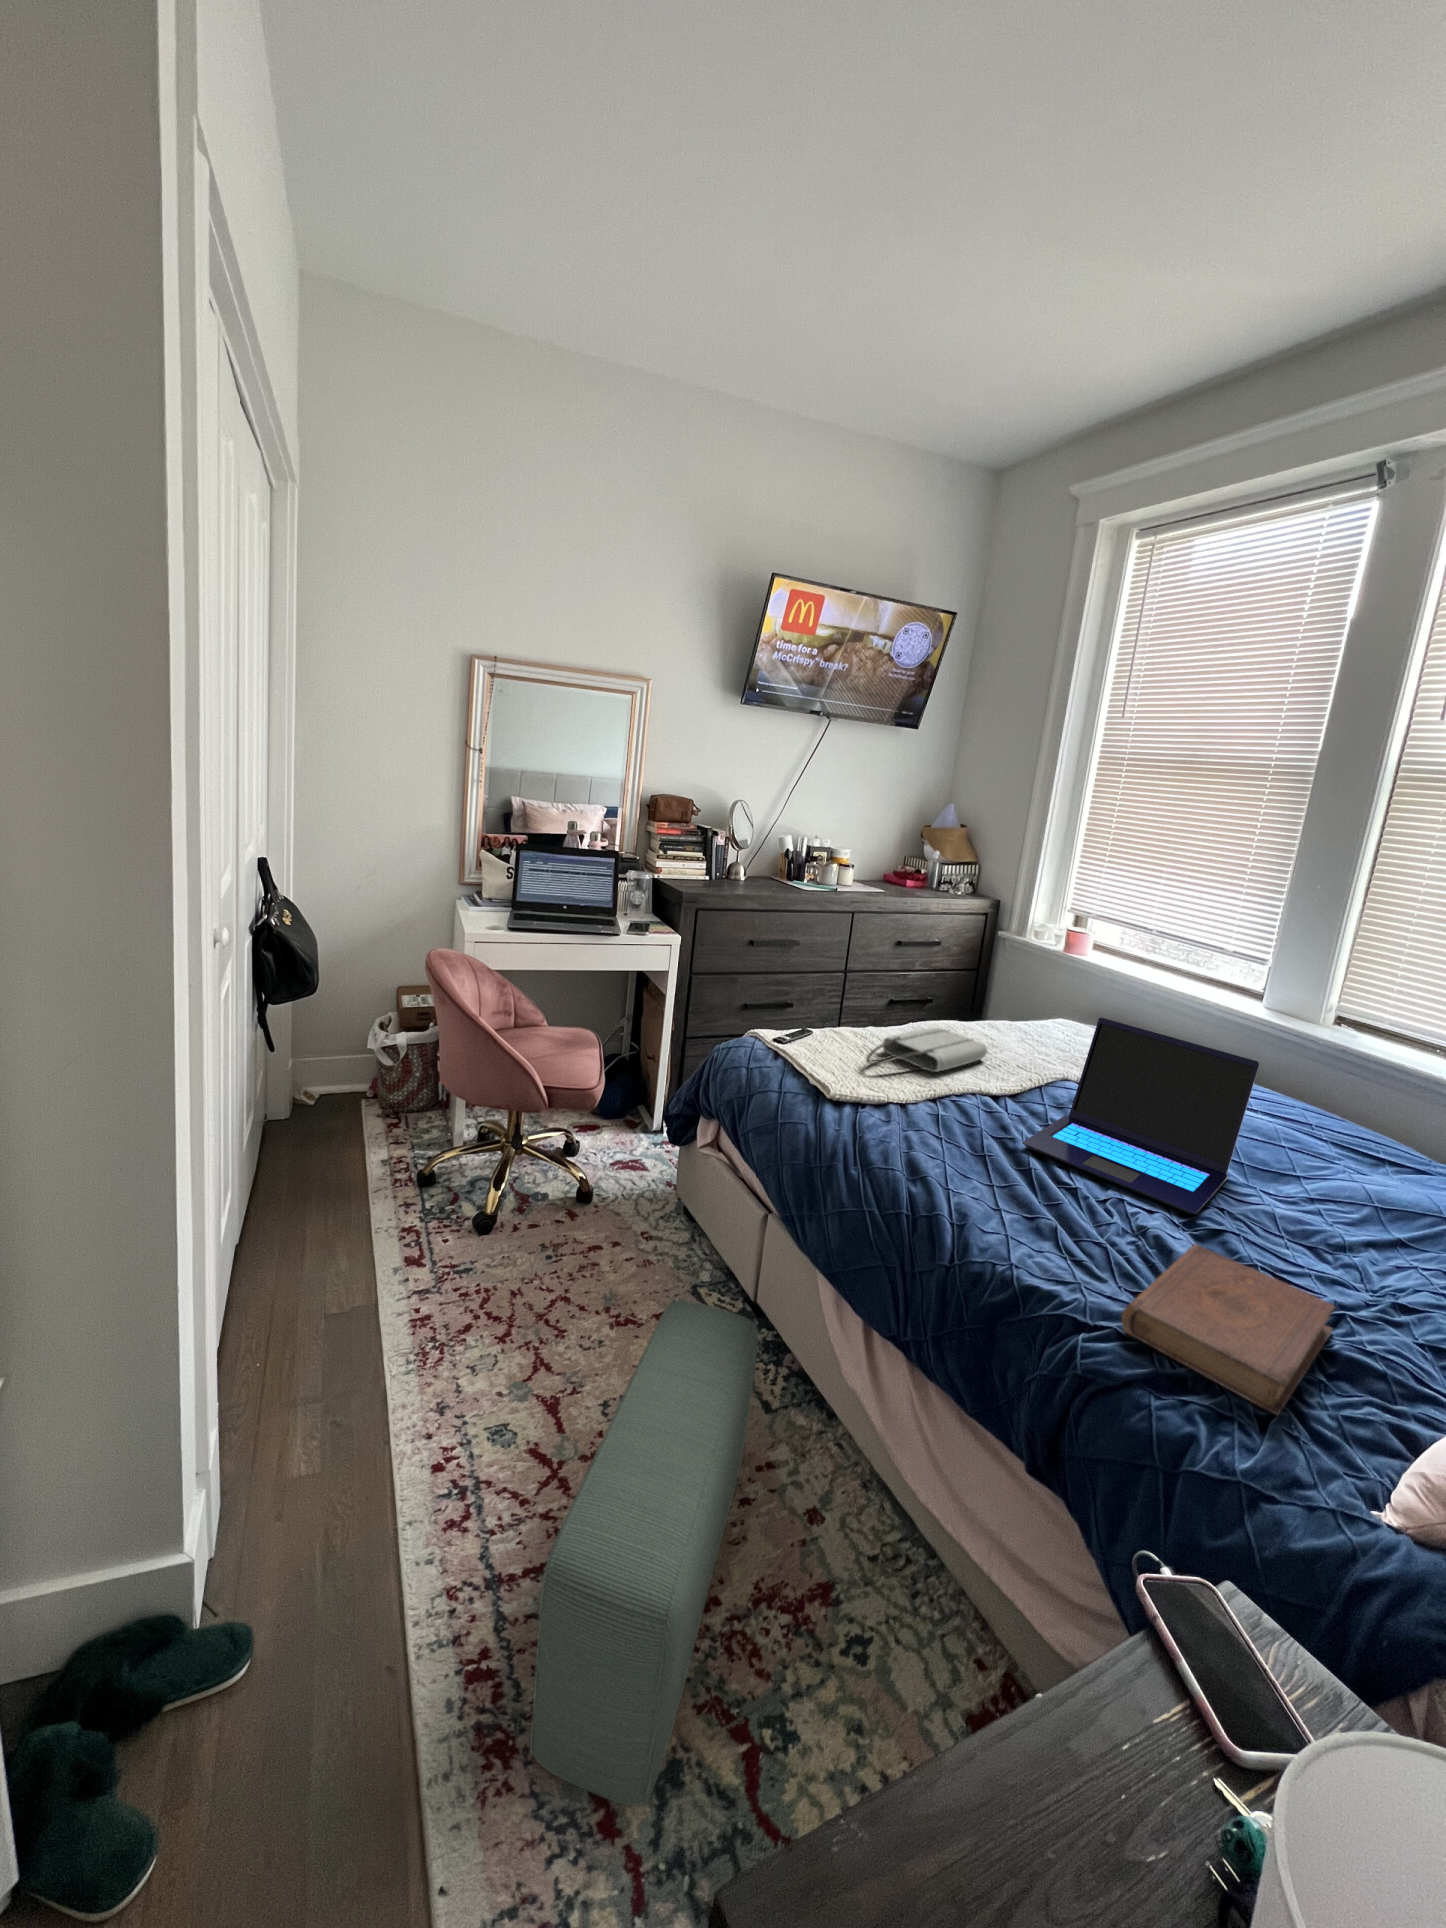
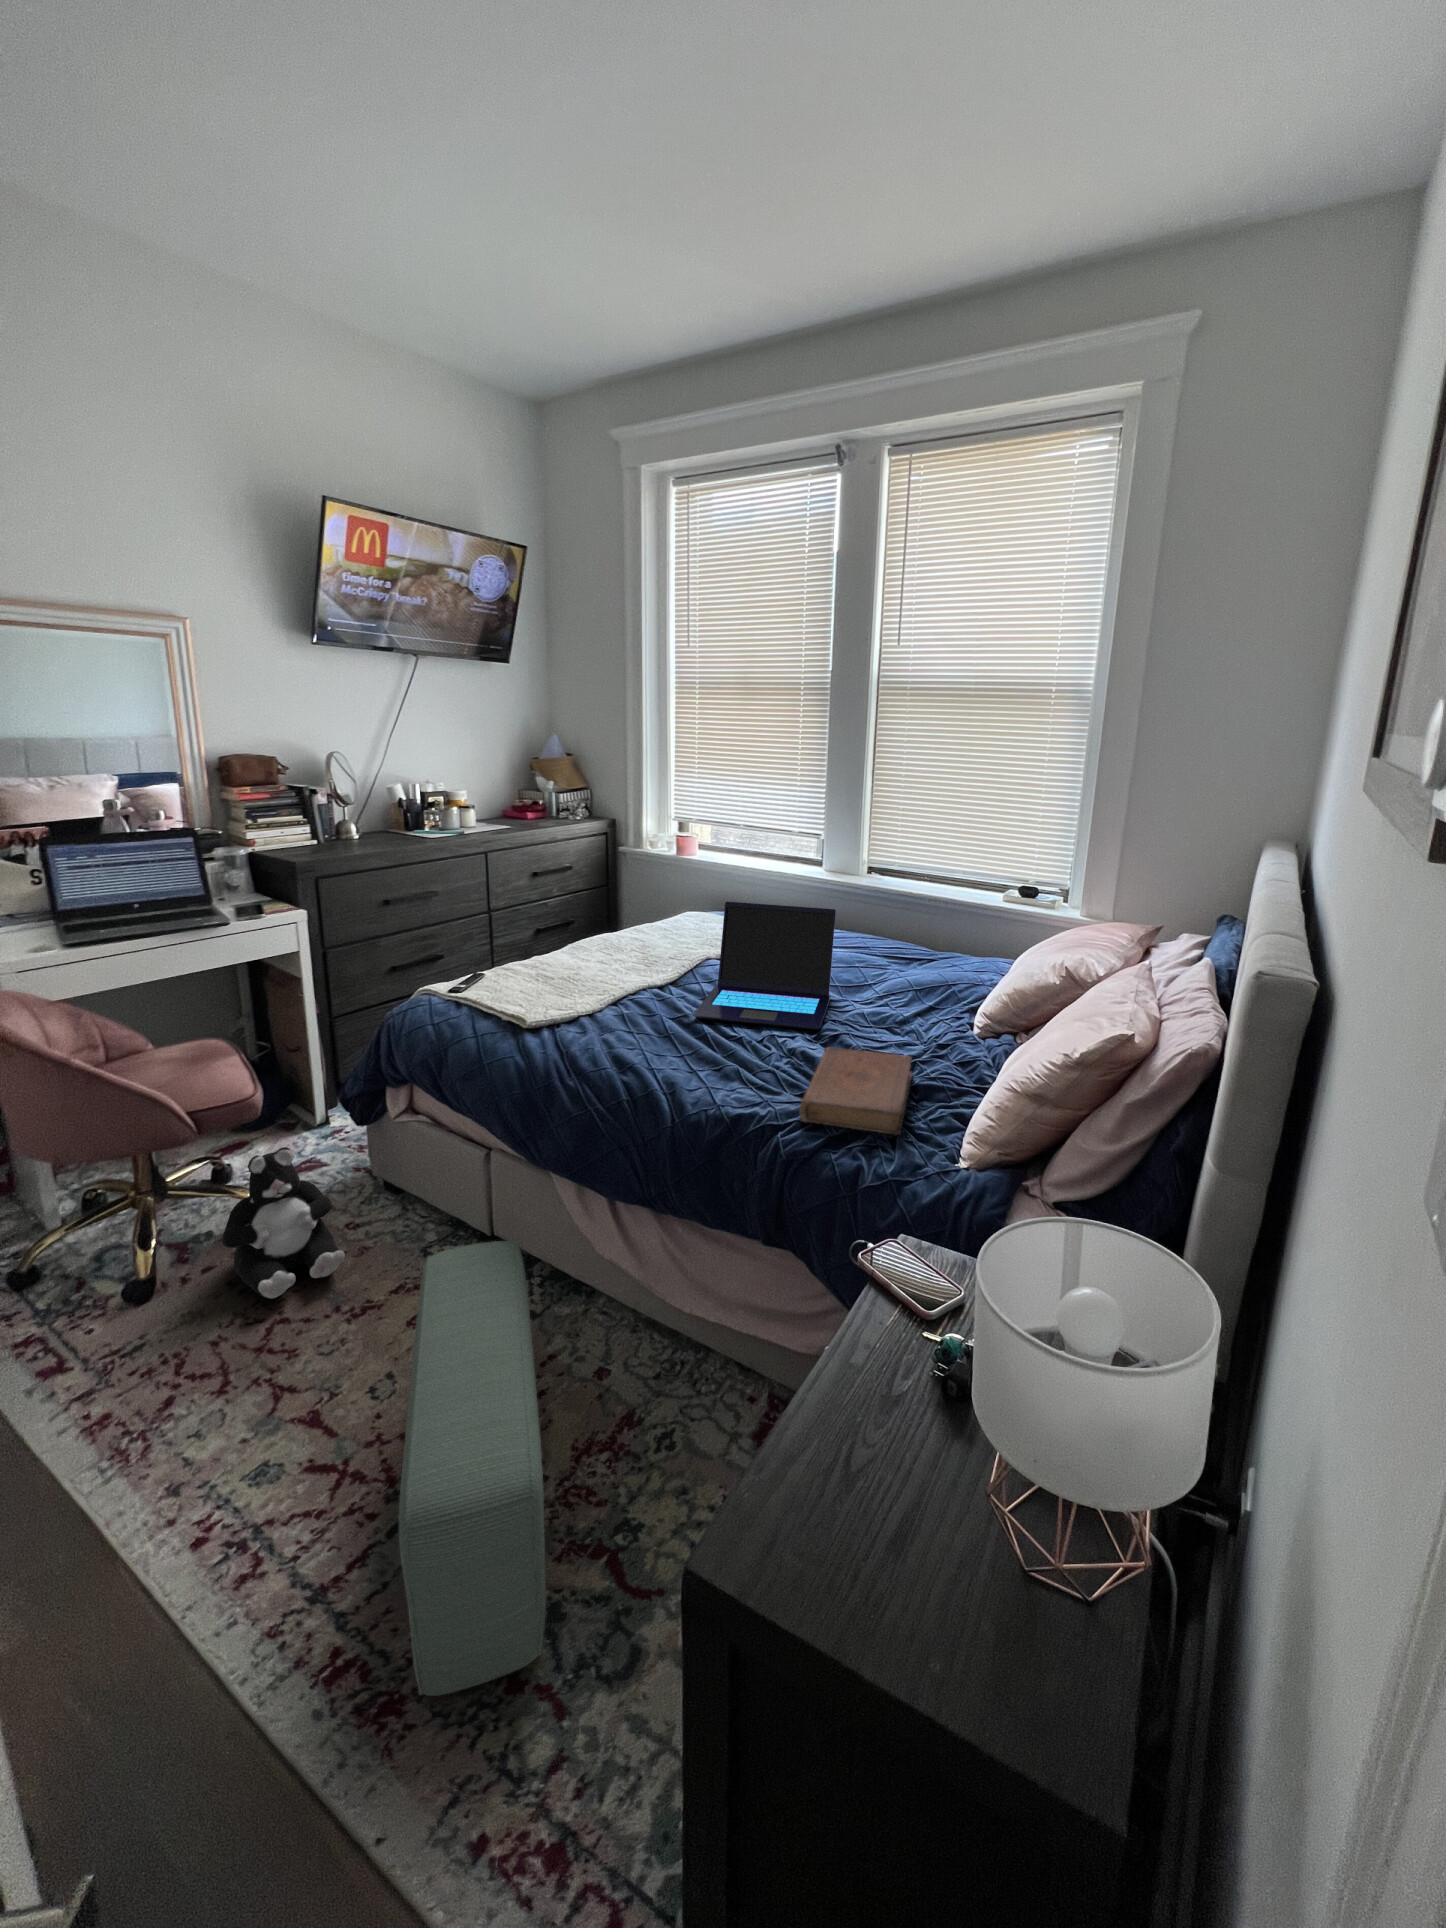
tote bag: present [866,1028,987,1072] -> none [546,942,642,987]
plush toy: none [541,1143,630,1277] -> present [222,1147,345,1299]

